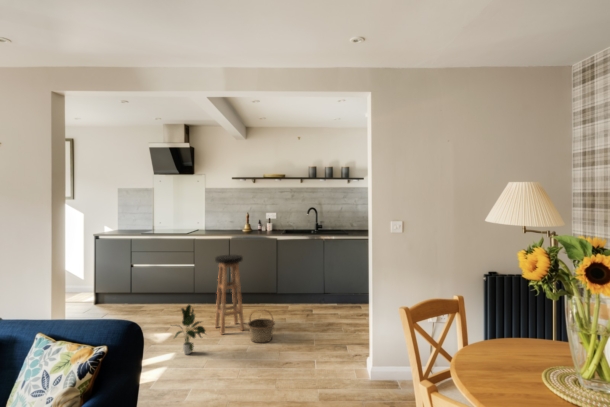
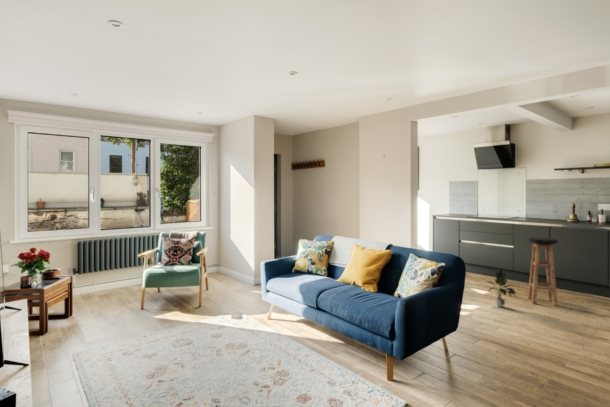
basket: present [248,309,275,343] -> none [559,288,591,319]

